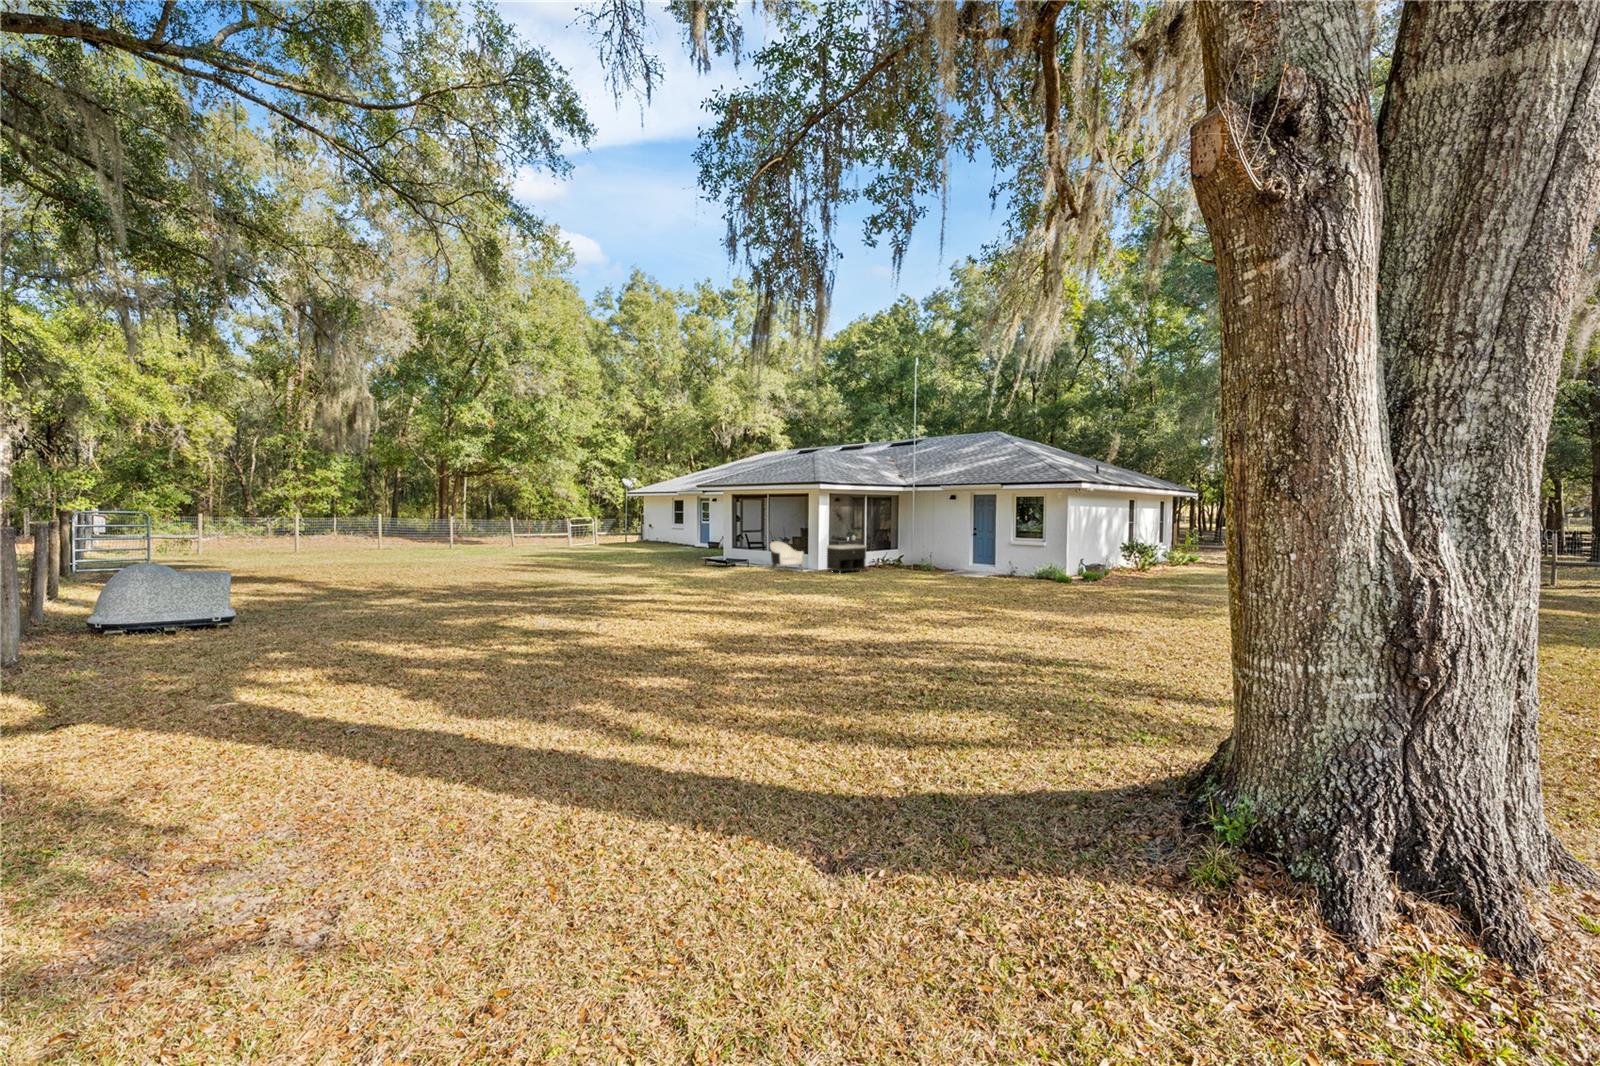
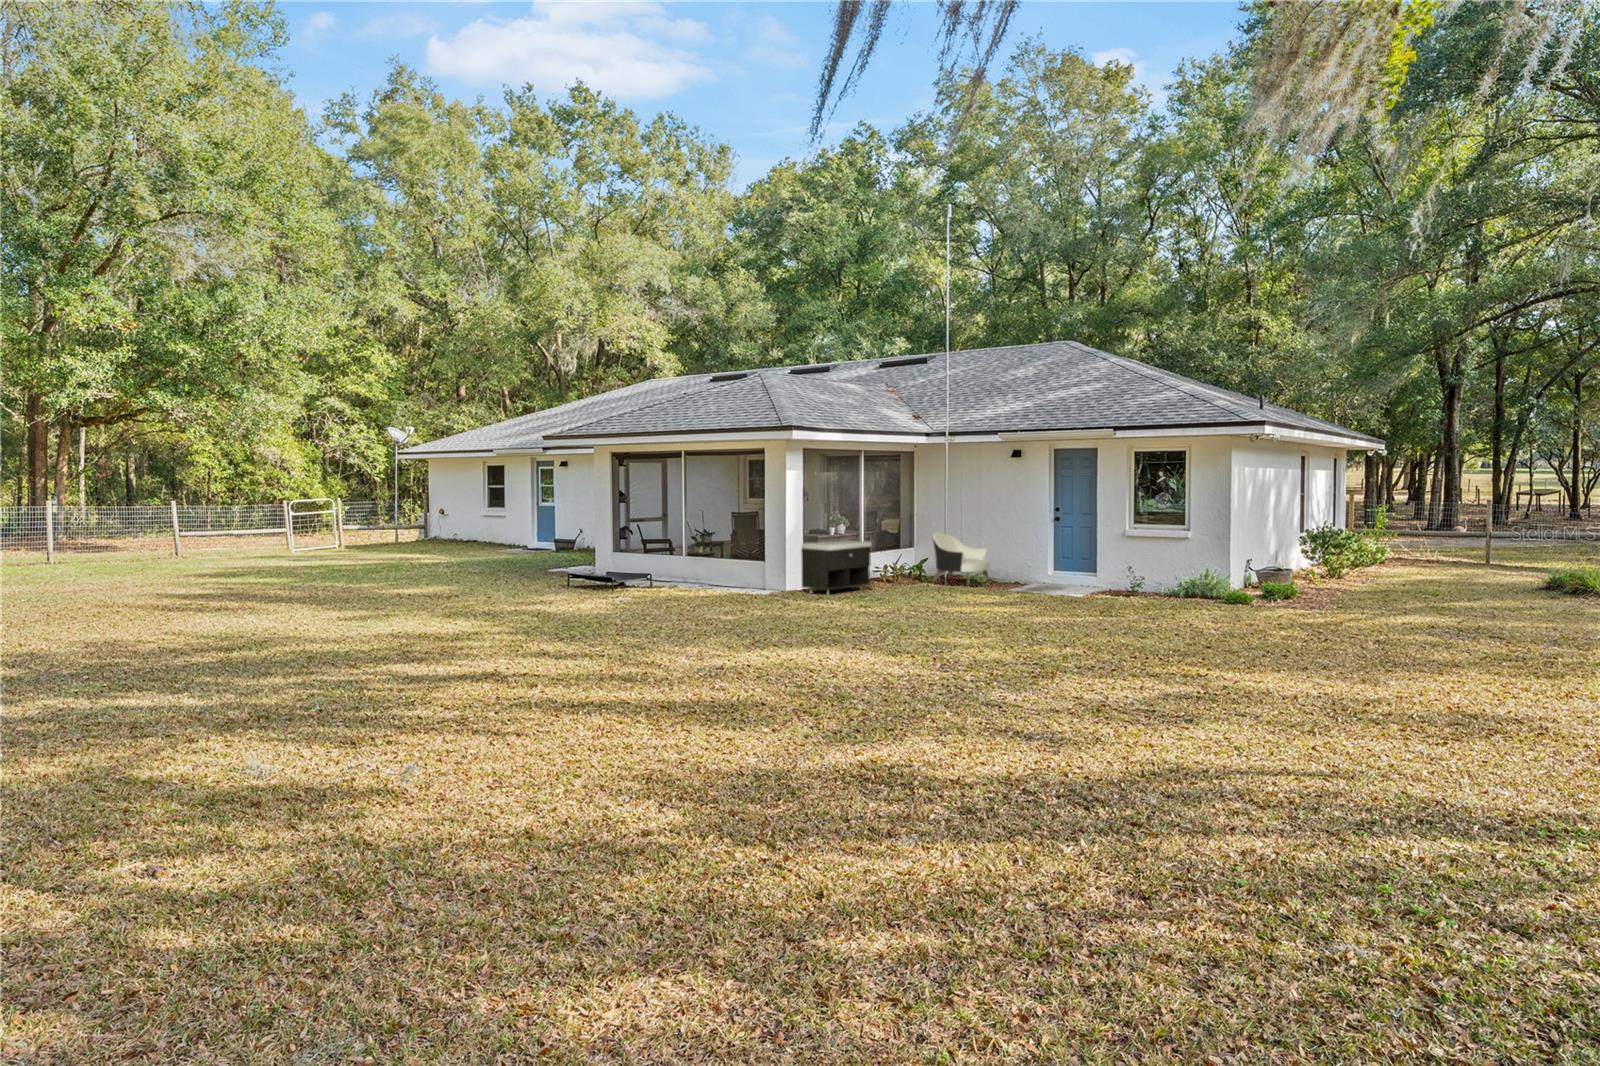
armchair: present [770,541,804,571] -> present [932,532,990,585]

